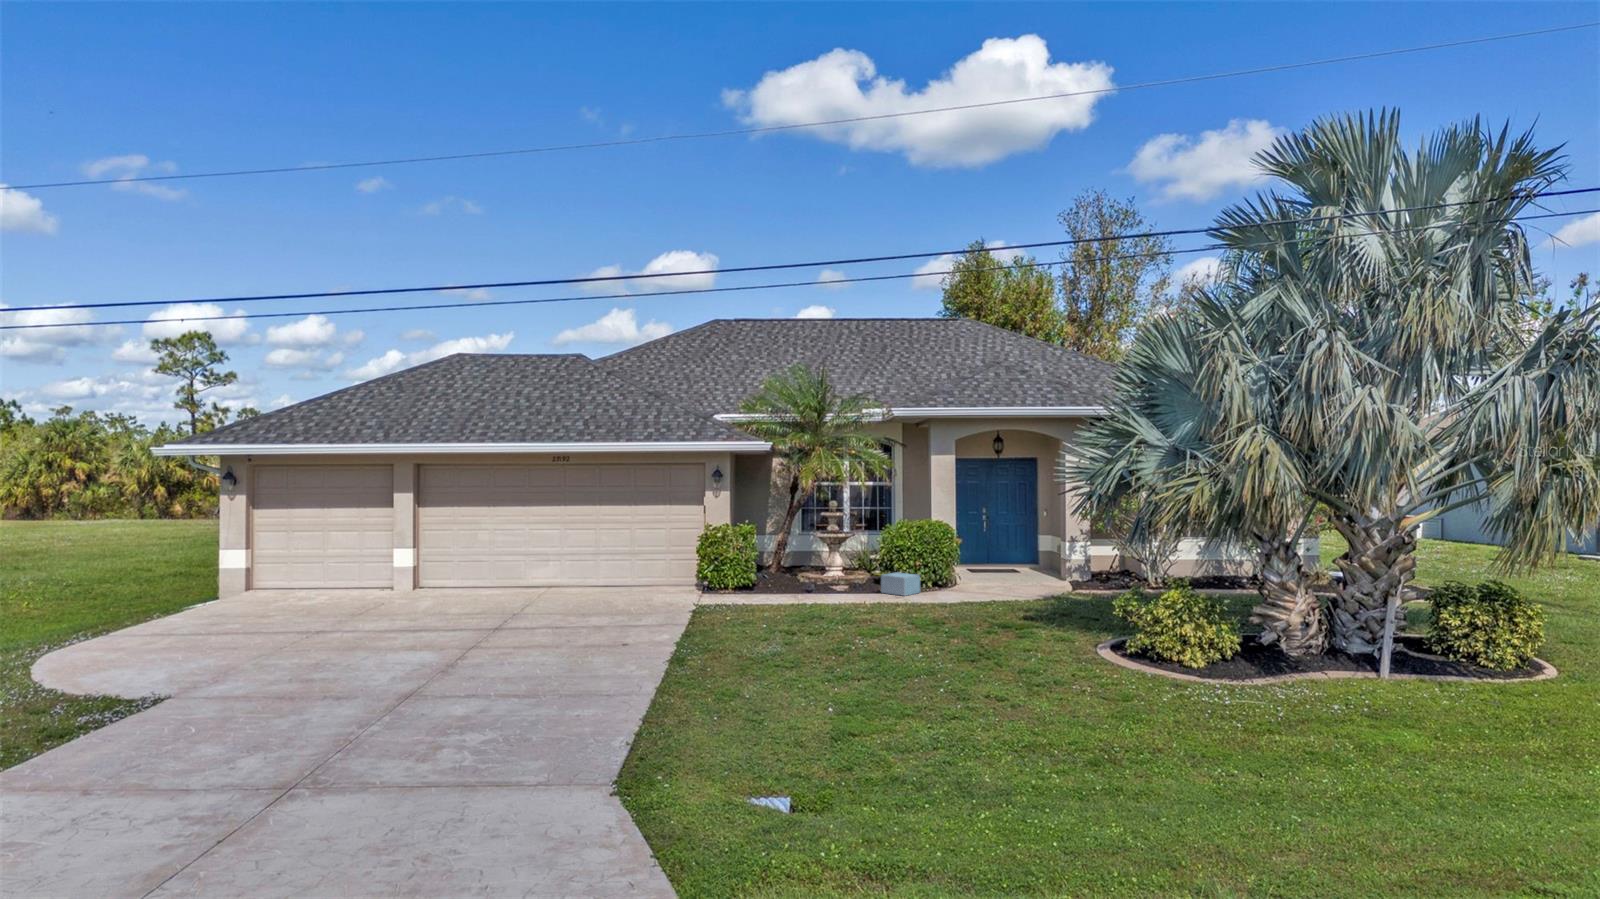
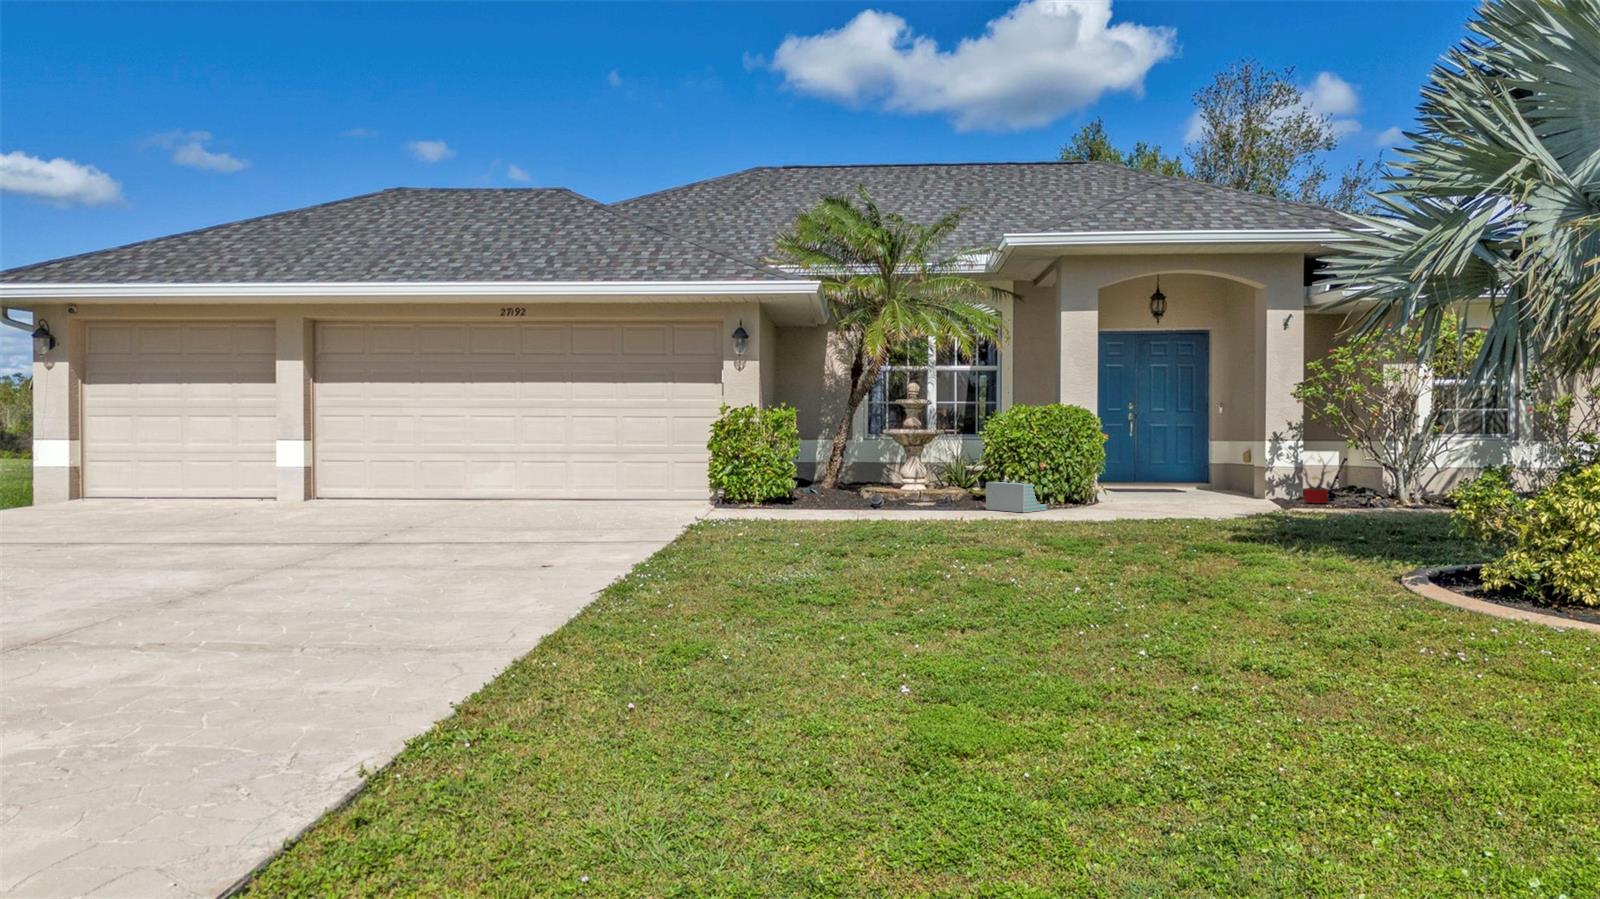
decorative plant: none [1075,548,1117,584] -> present [1303,456,1328,503]

